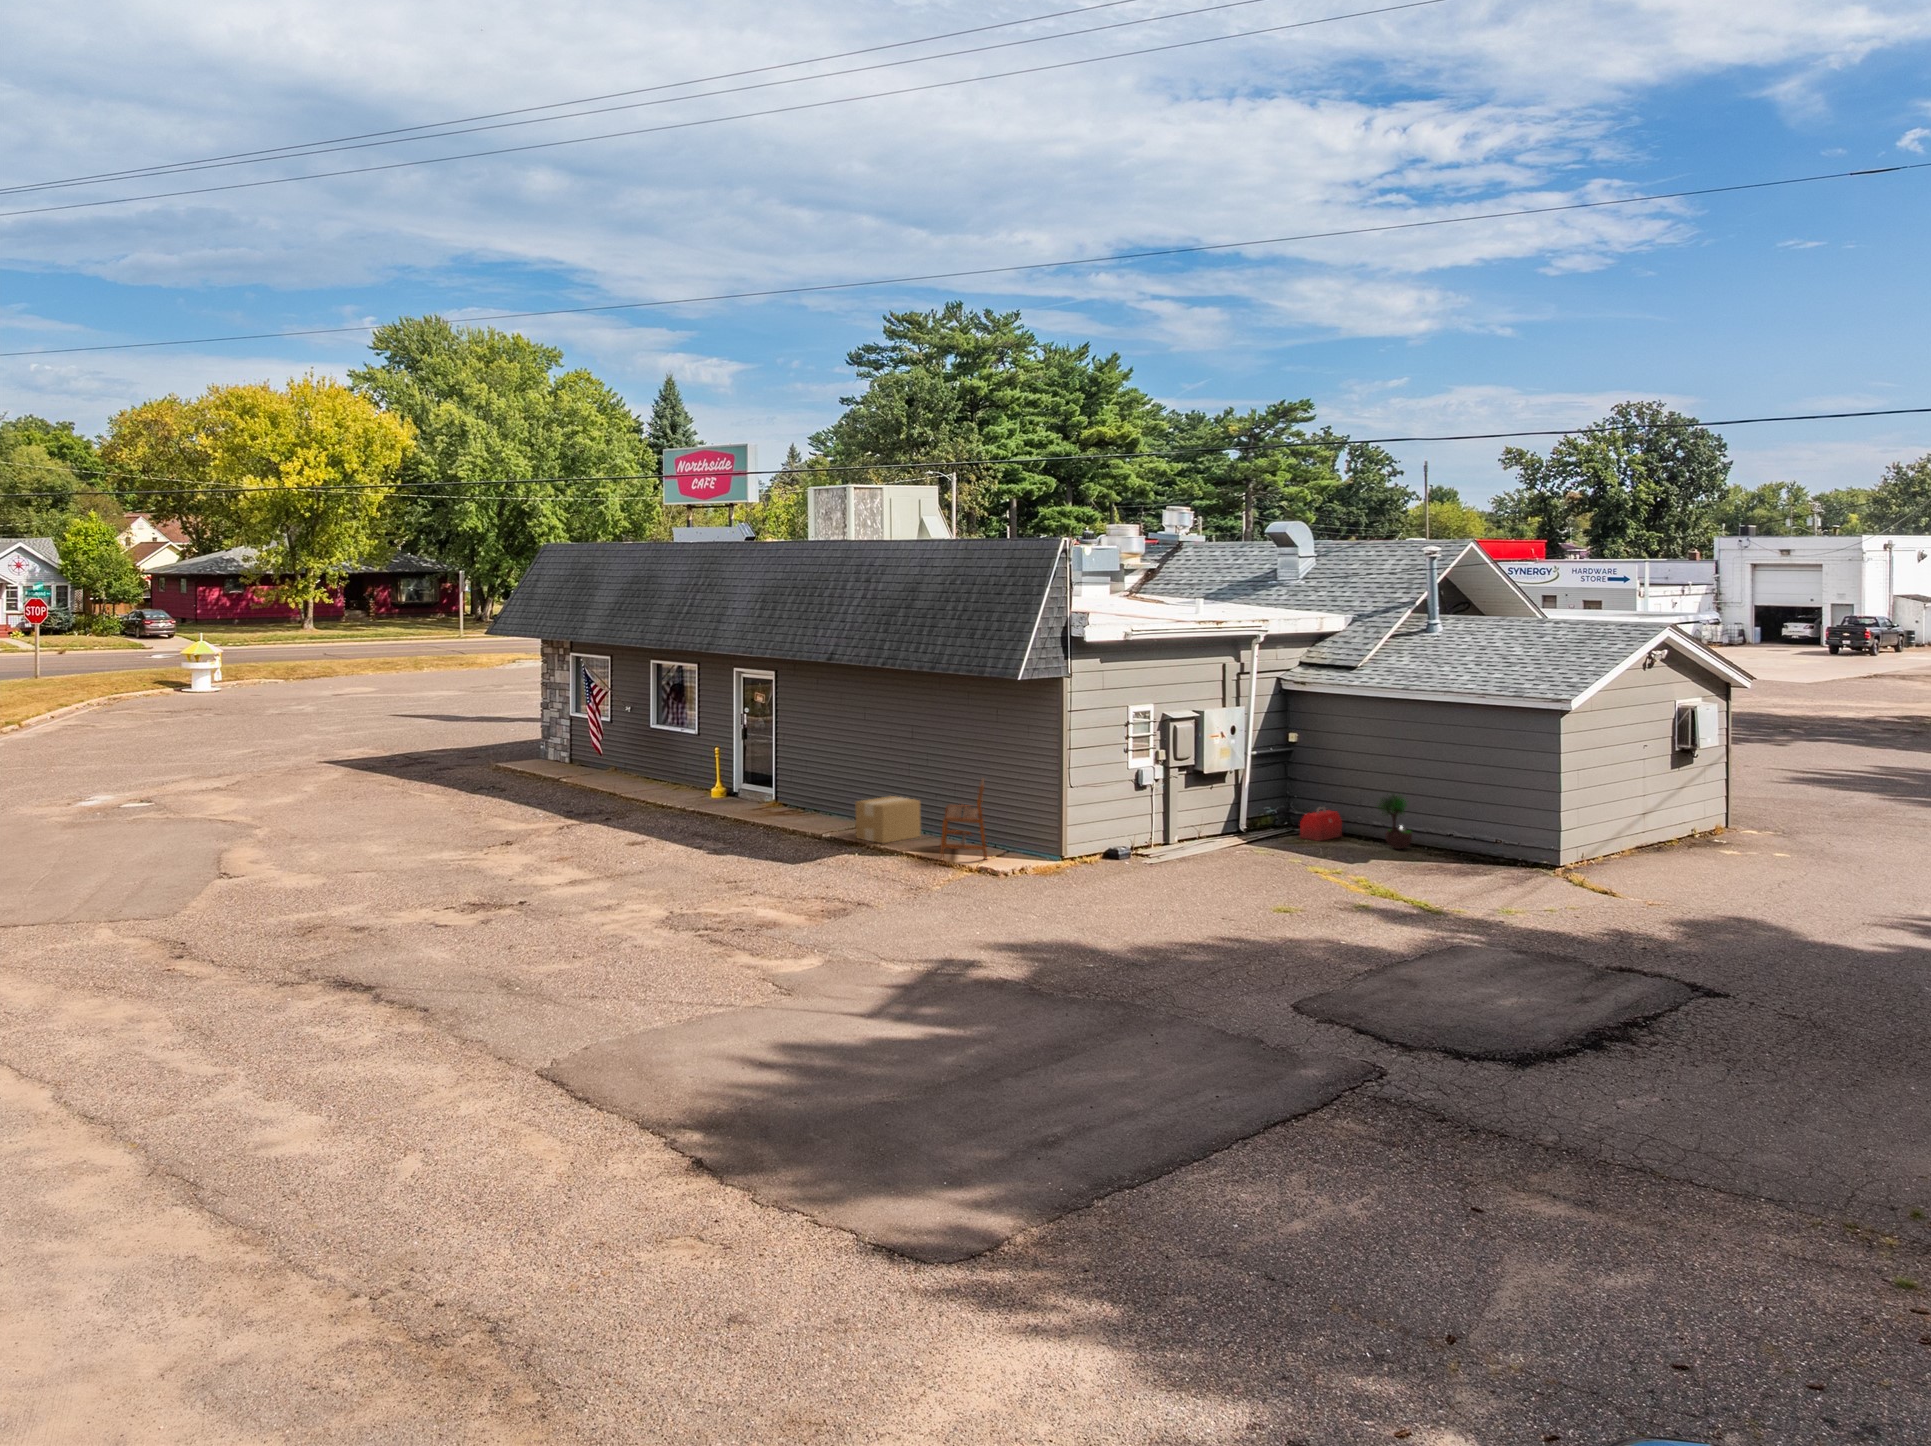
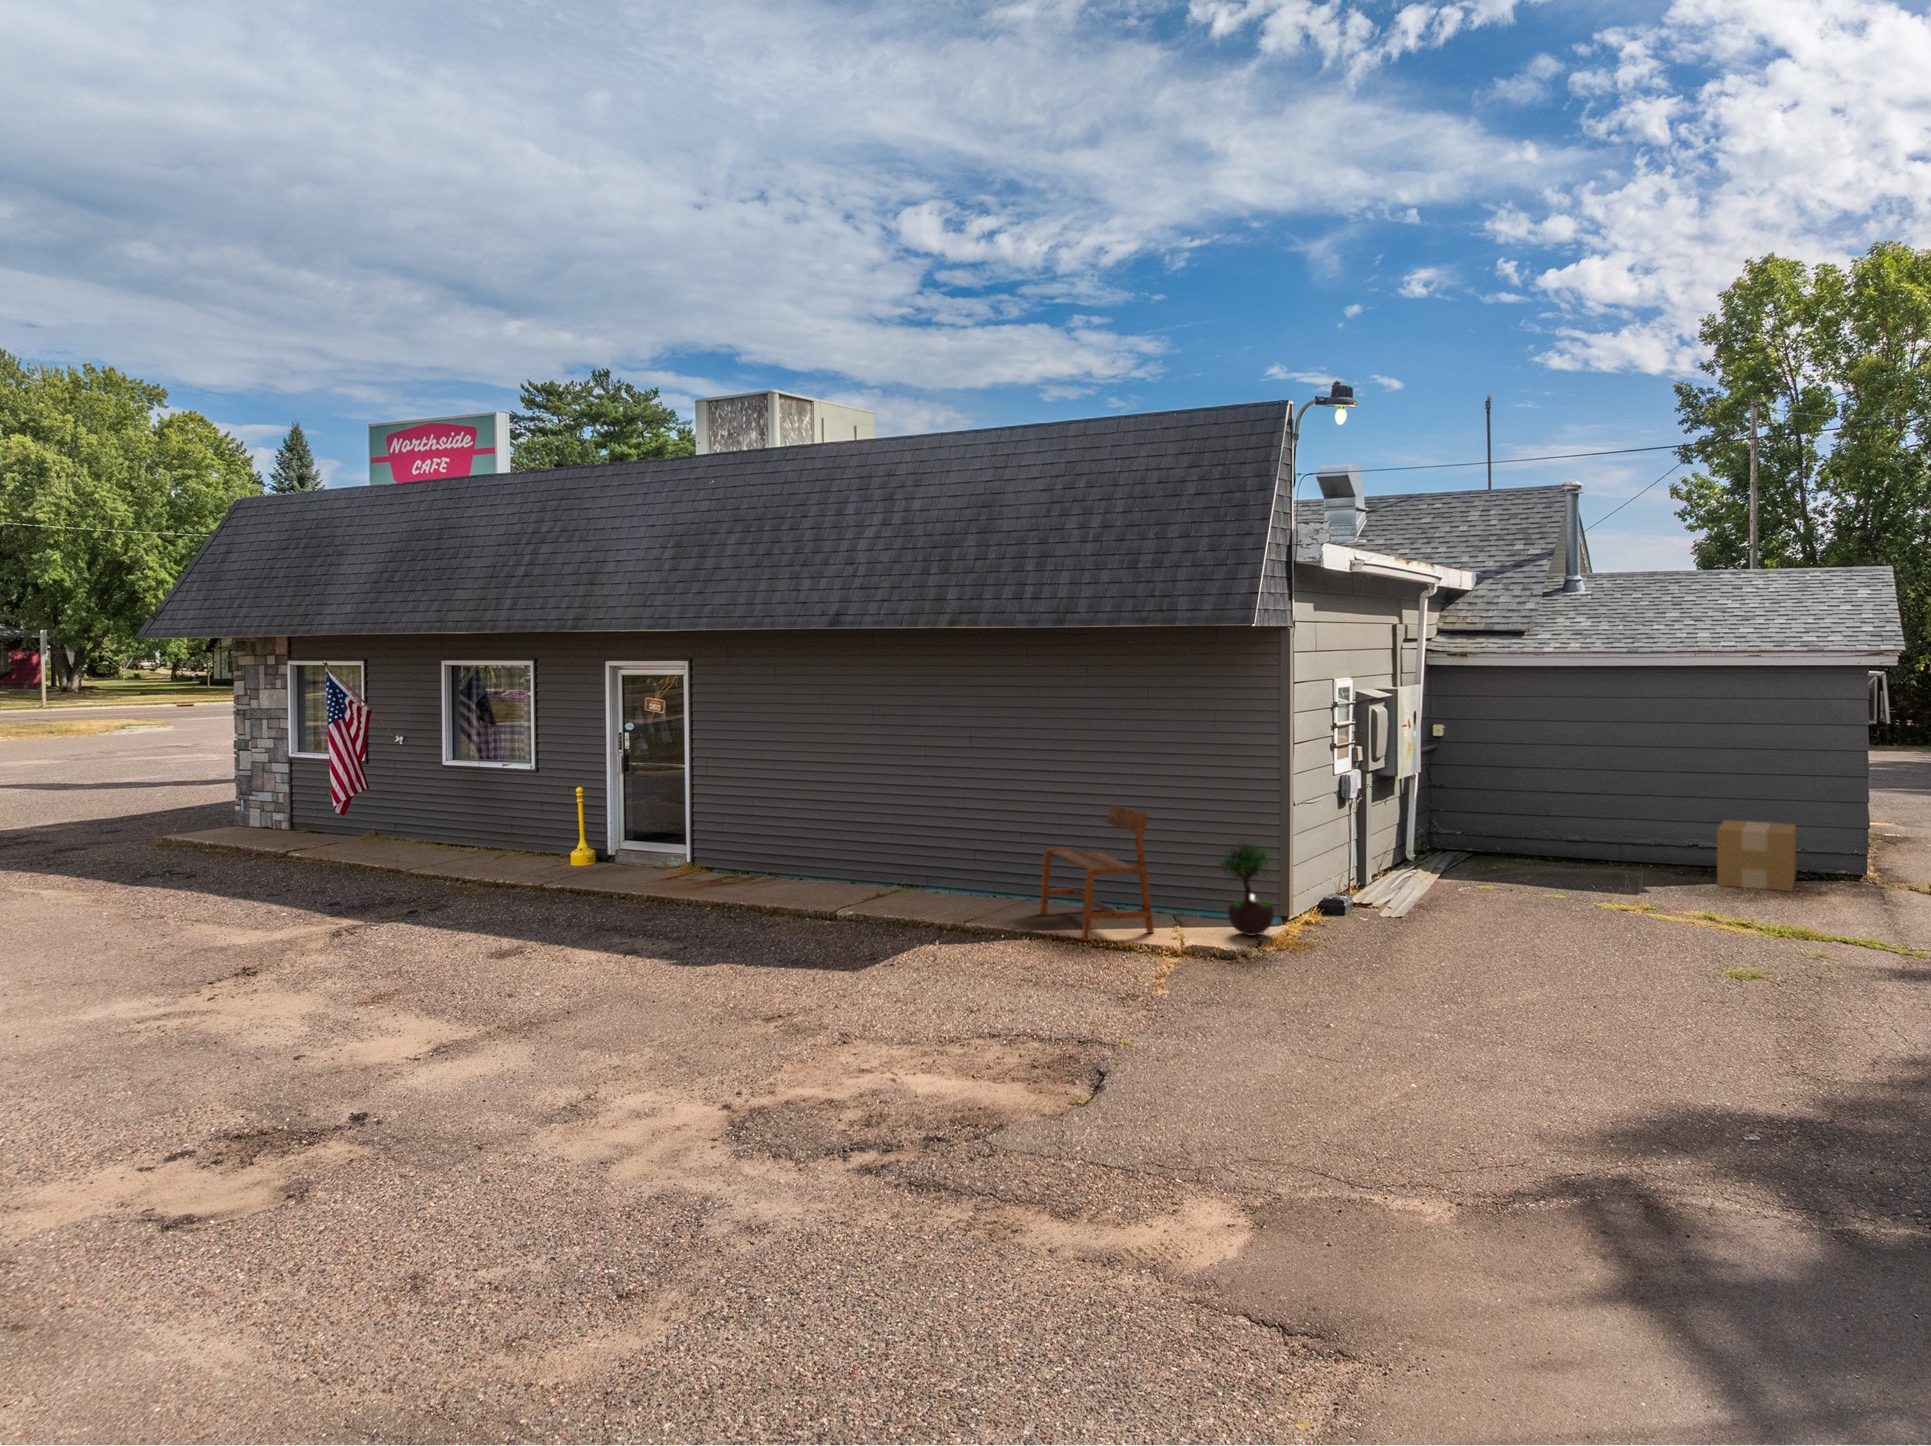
potted tree: present [1378,793,1412,849] -> present [1217,842,1274,936]
cardboard box: present [856,796,921,844] -> present [1717,820,1796,891]
toolbox: present [1300,807,1342,841] -> none [1486,819,1529,866]

